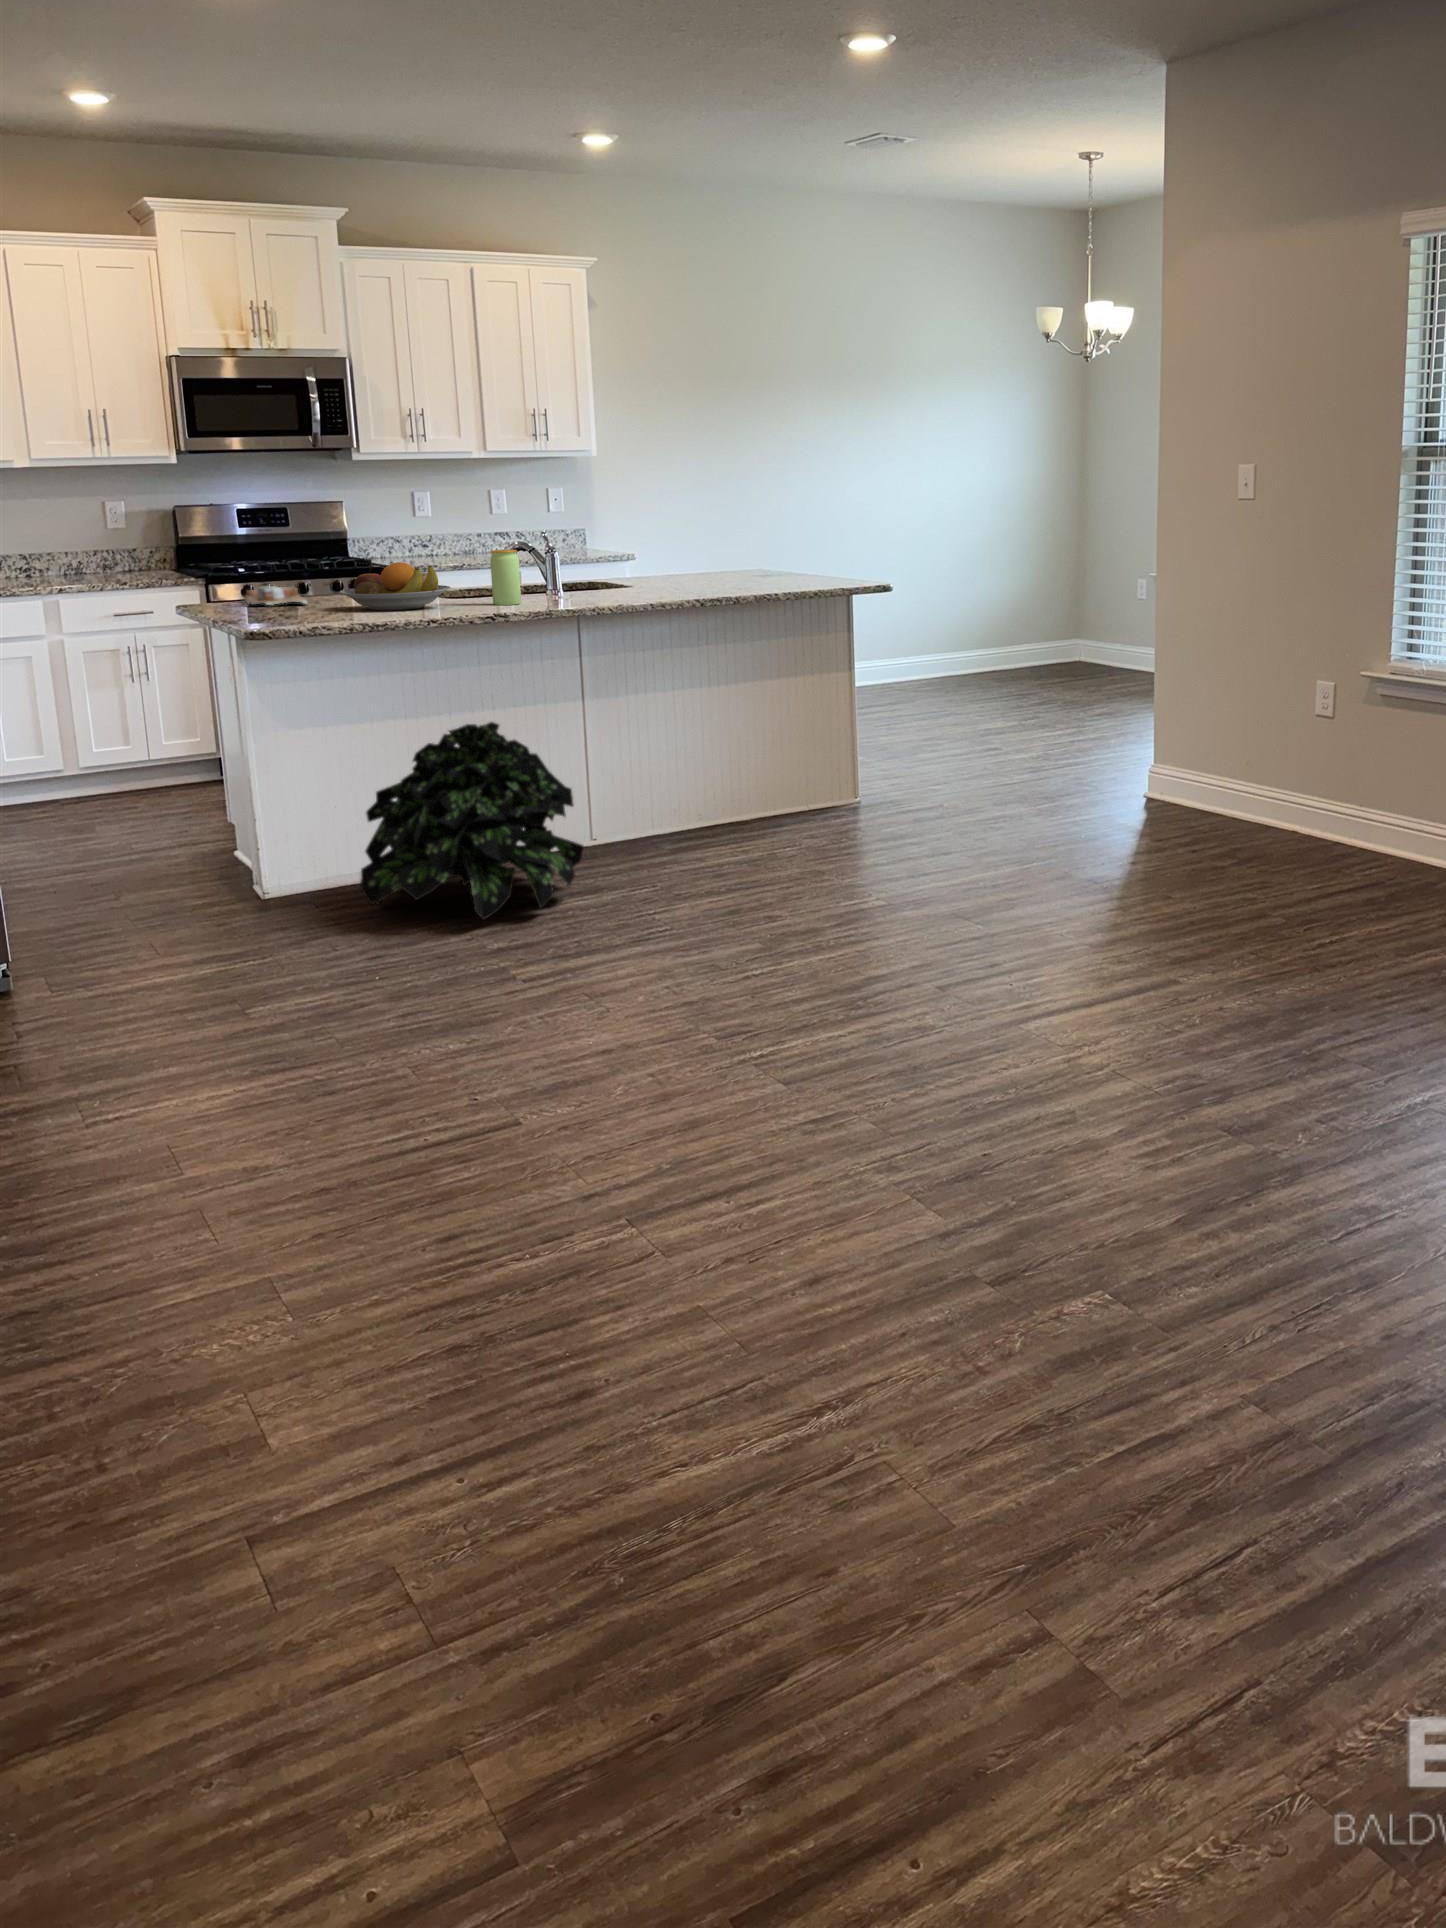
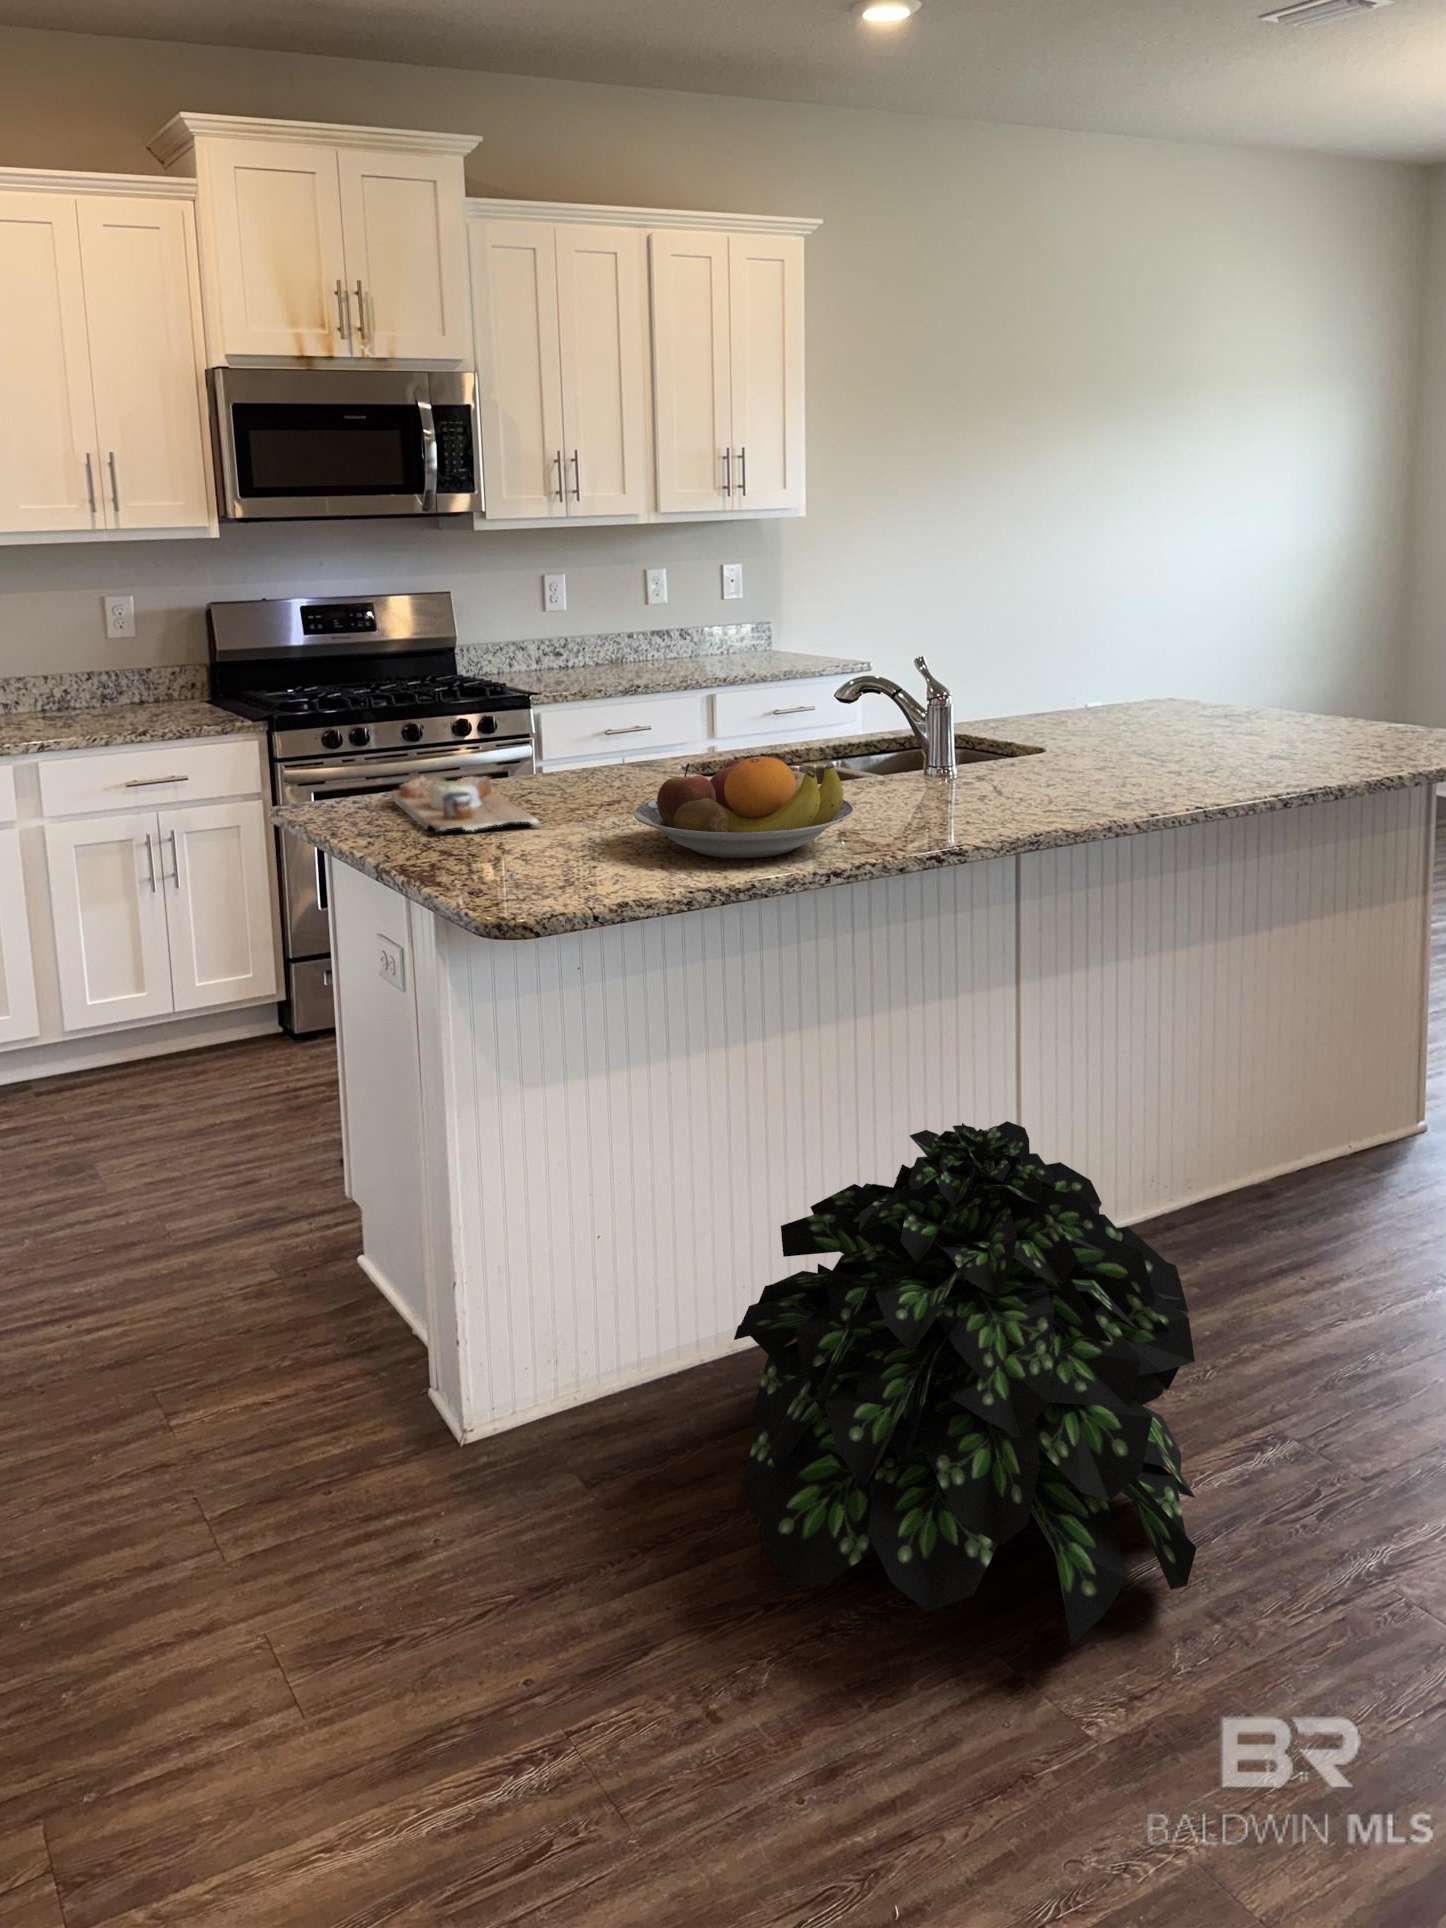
jar: present [490,550,521,605] -> none [902,716,957,829]

